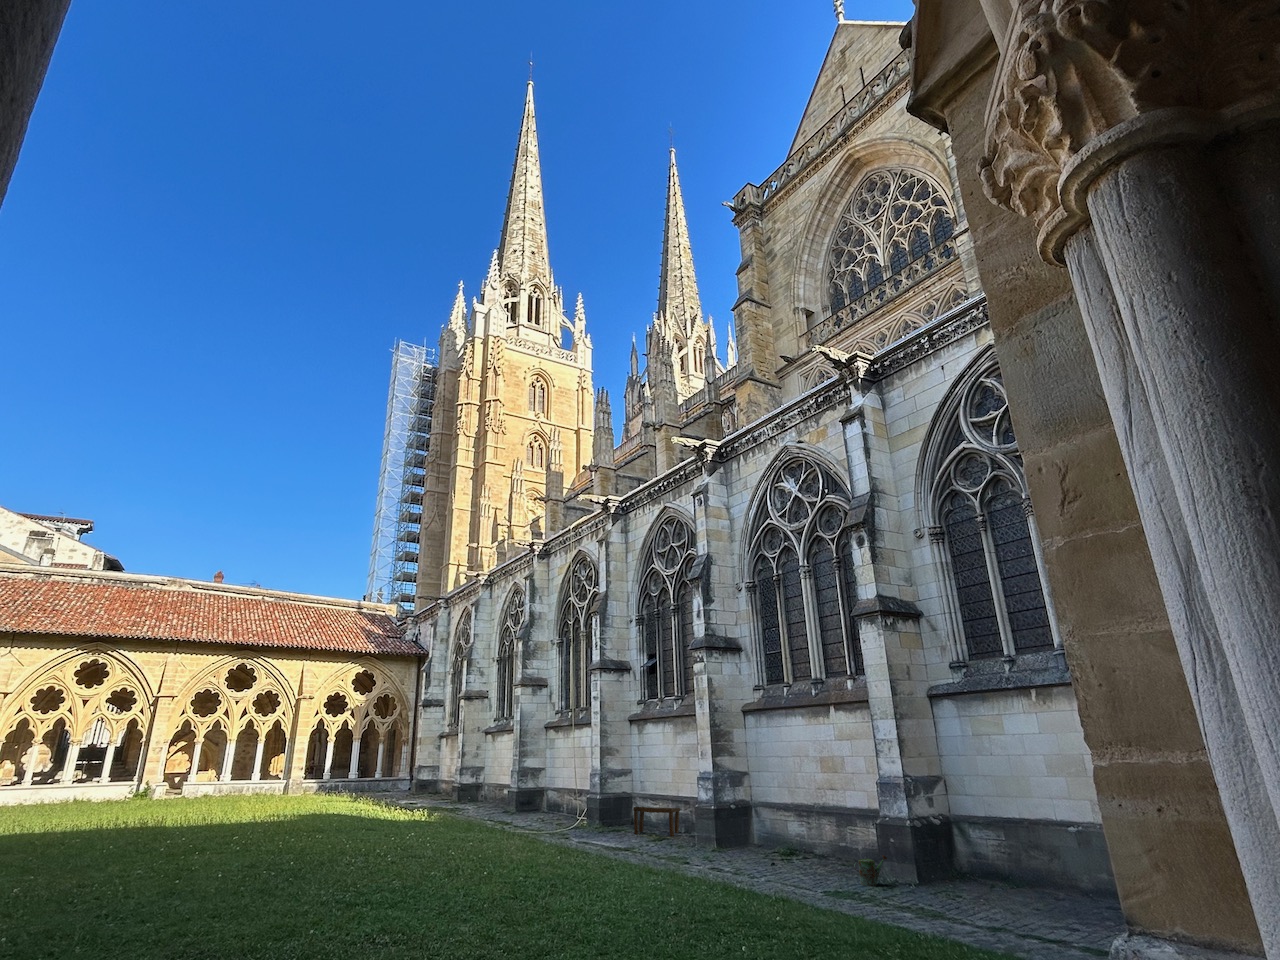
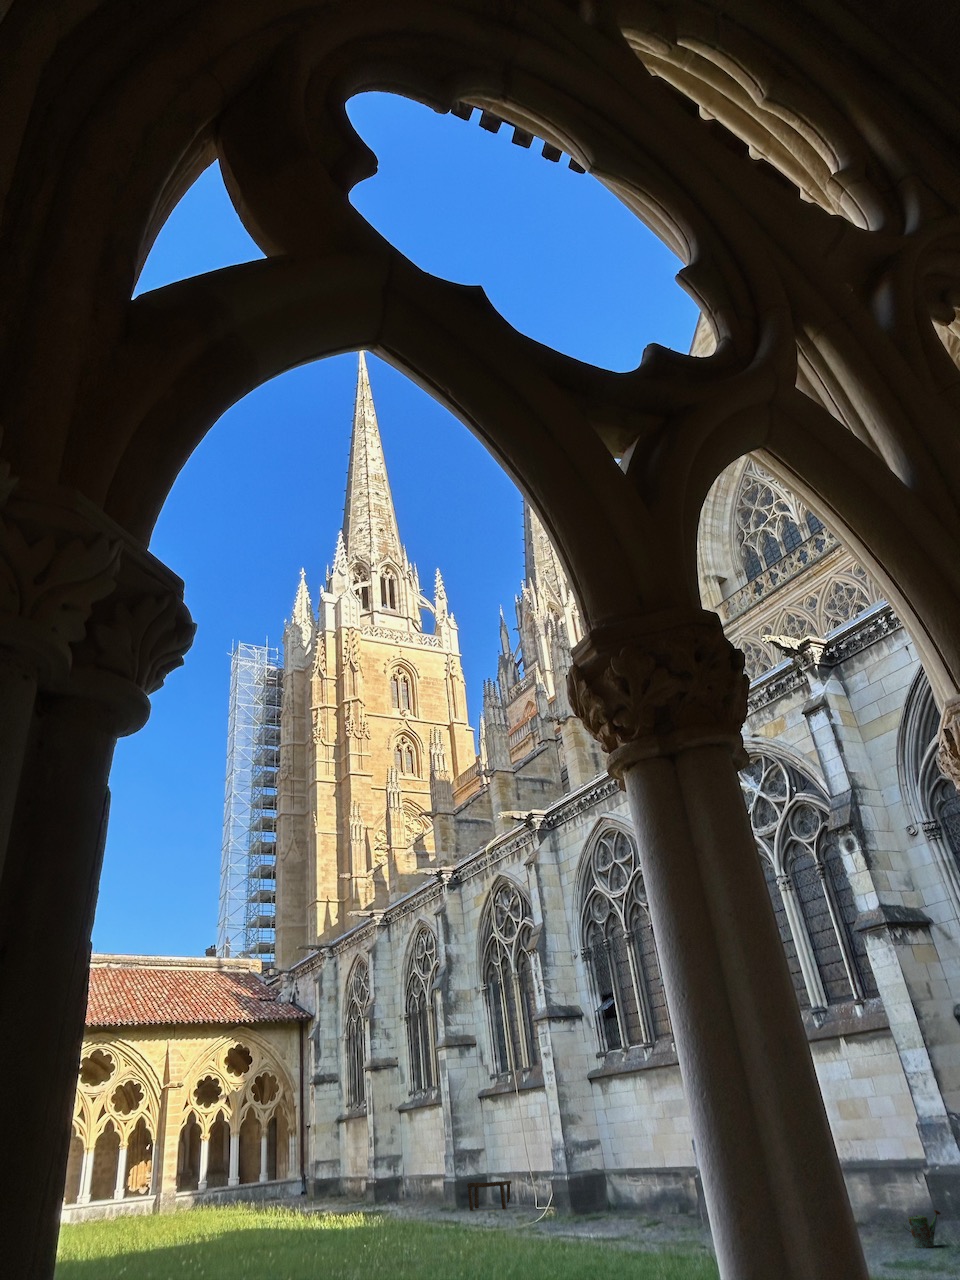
bench: present [633,807,680,836] -> present [467,1181,511,1210]

